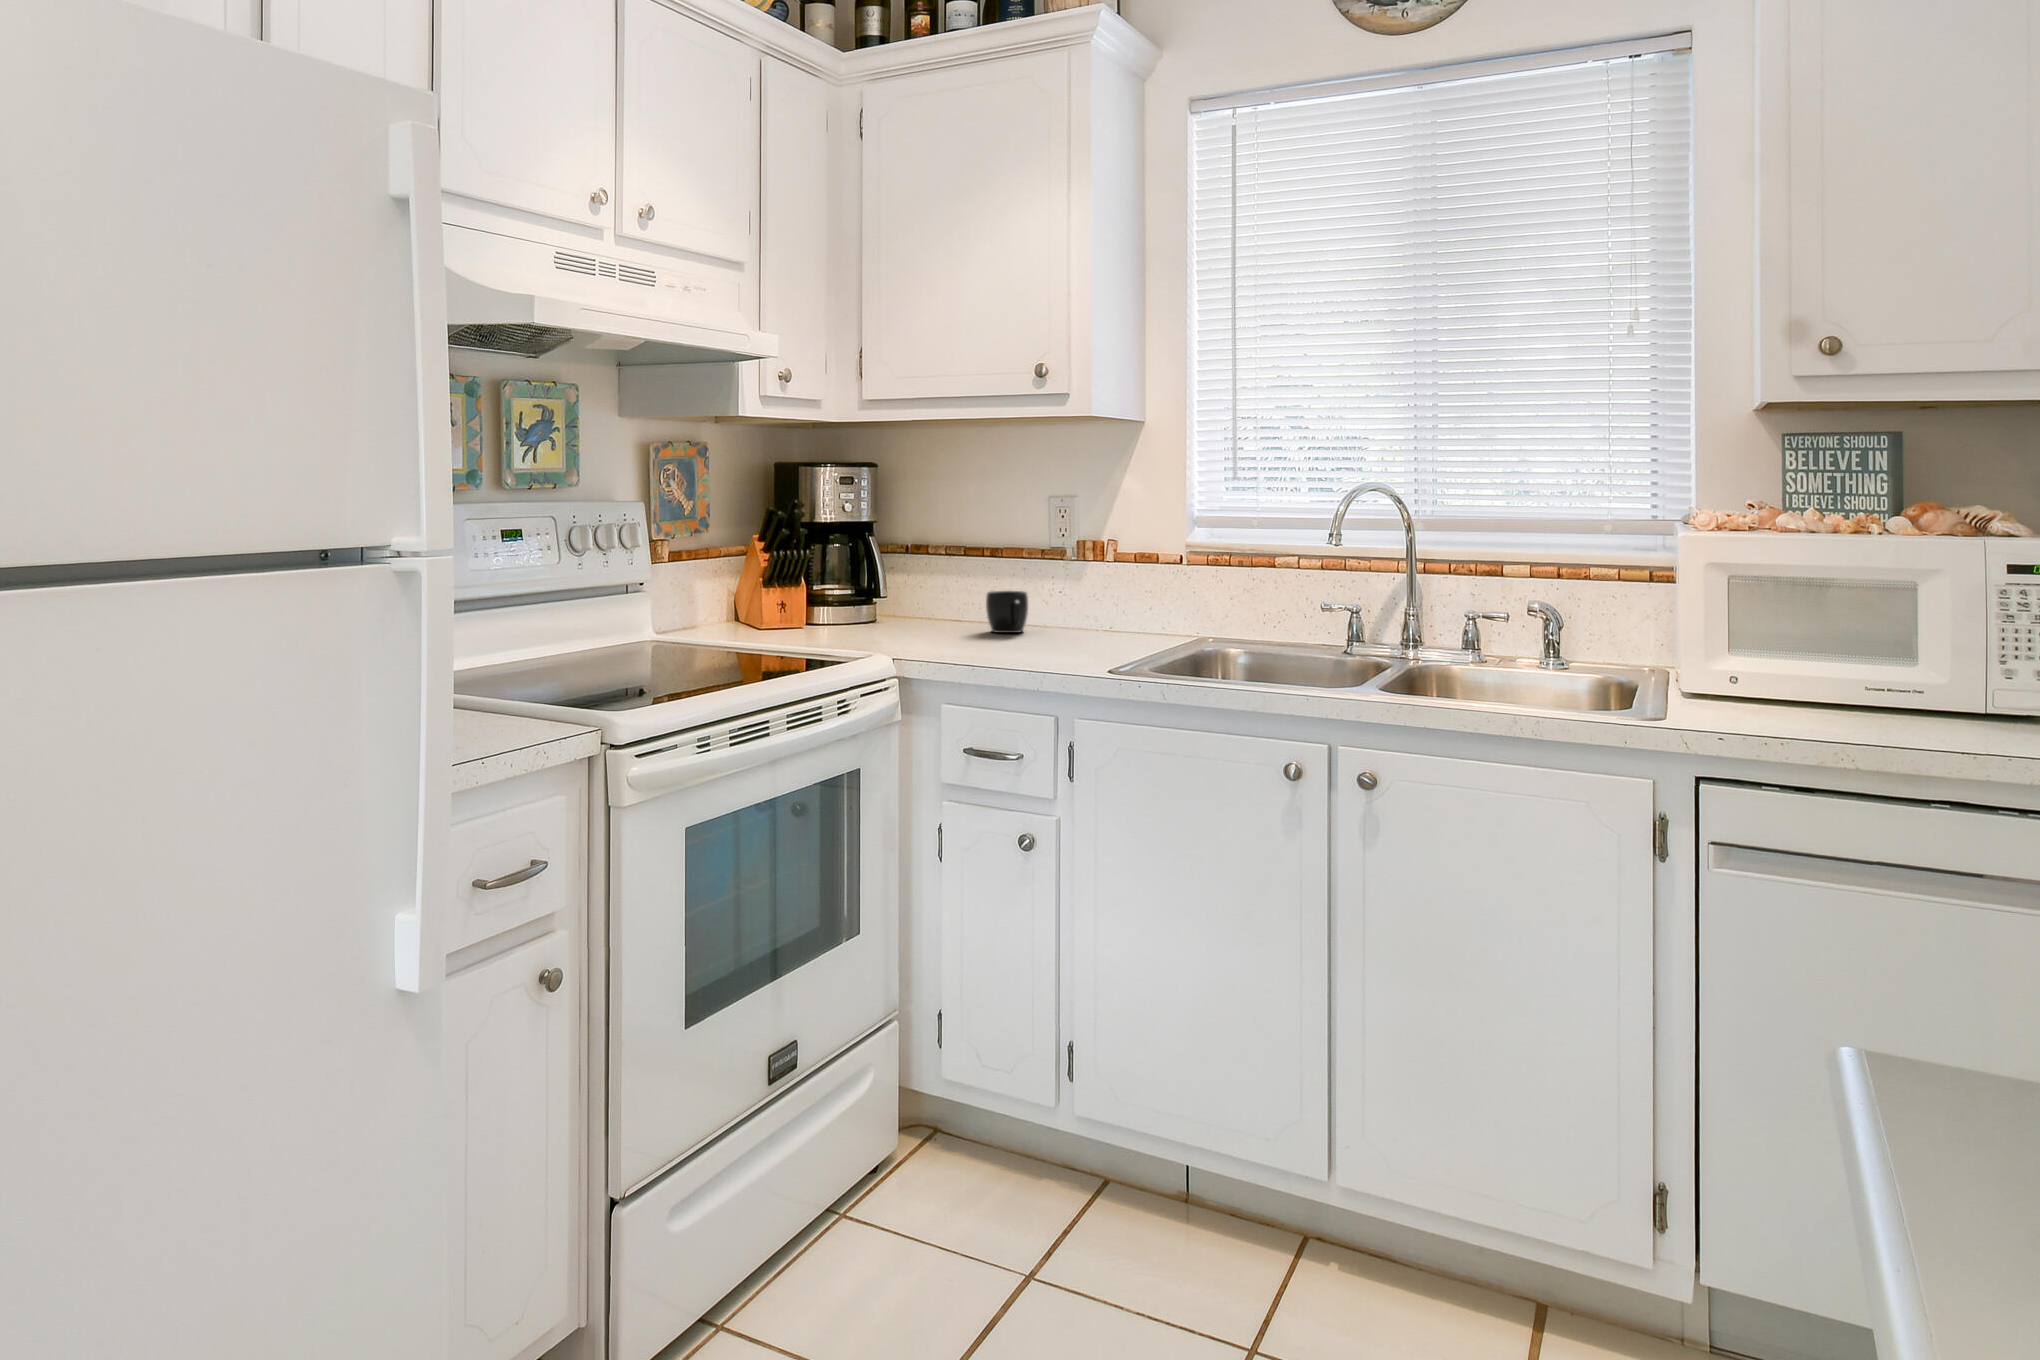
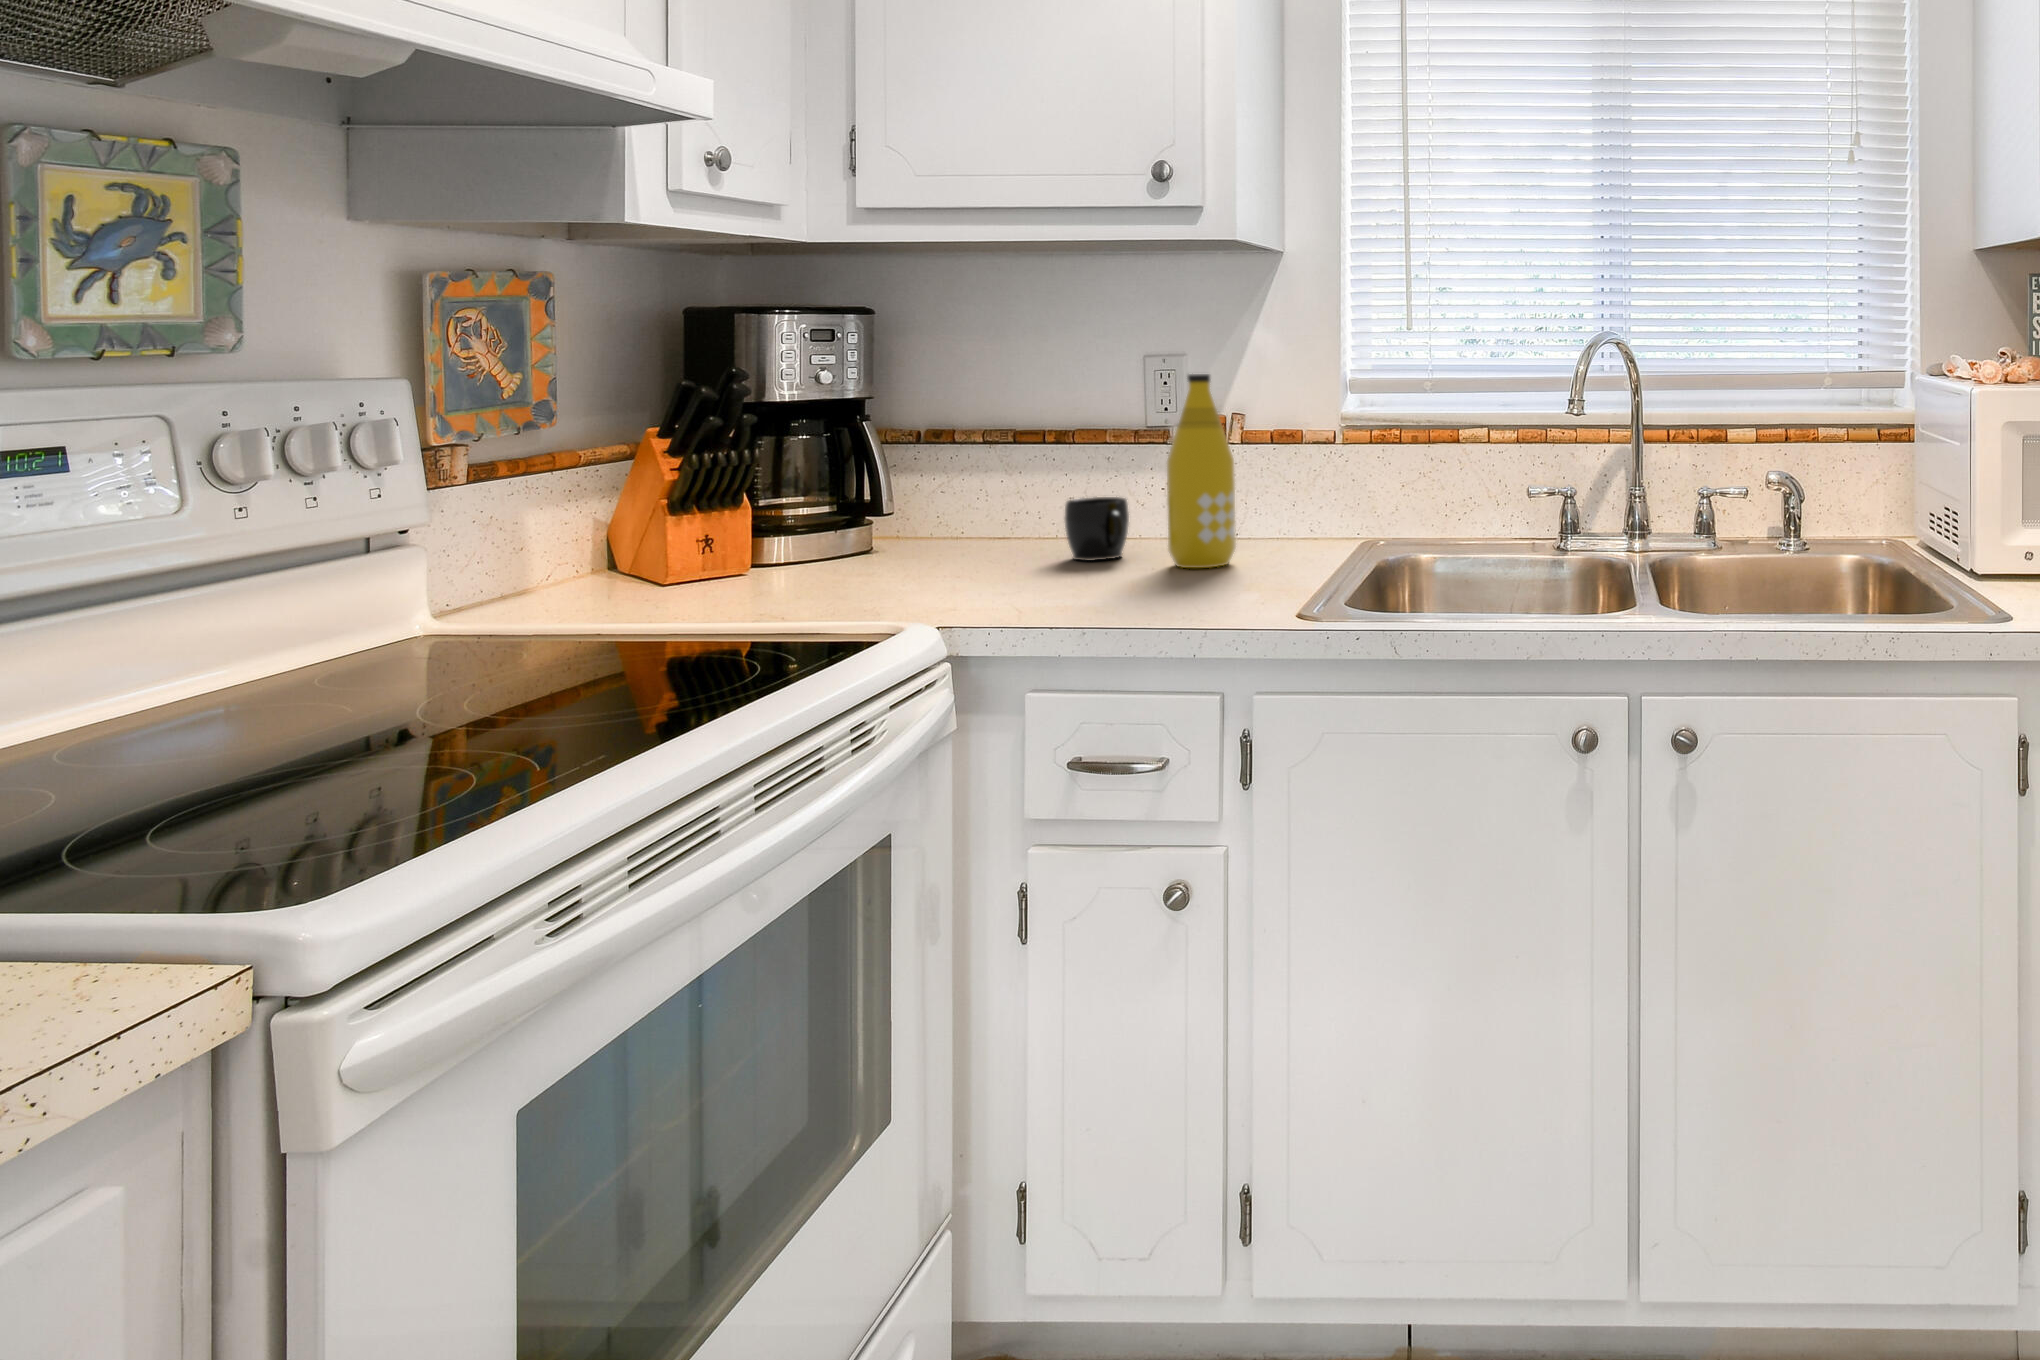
bottle: none [1047,508,1094,642] -> present [1167,374,1236,568]

